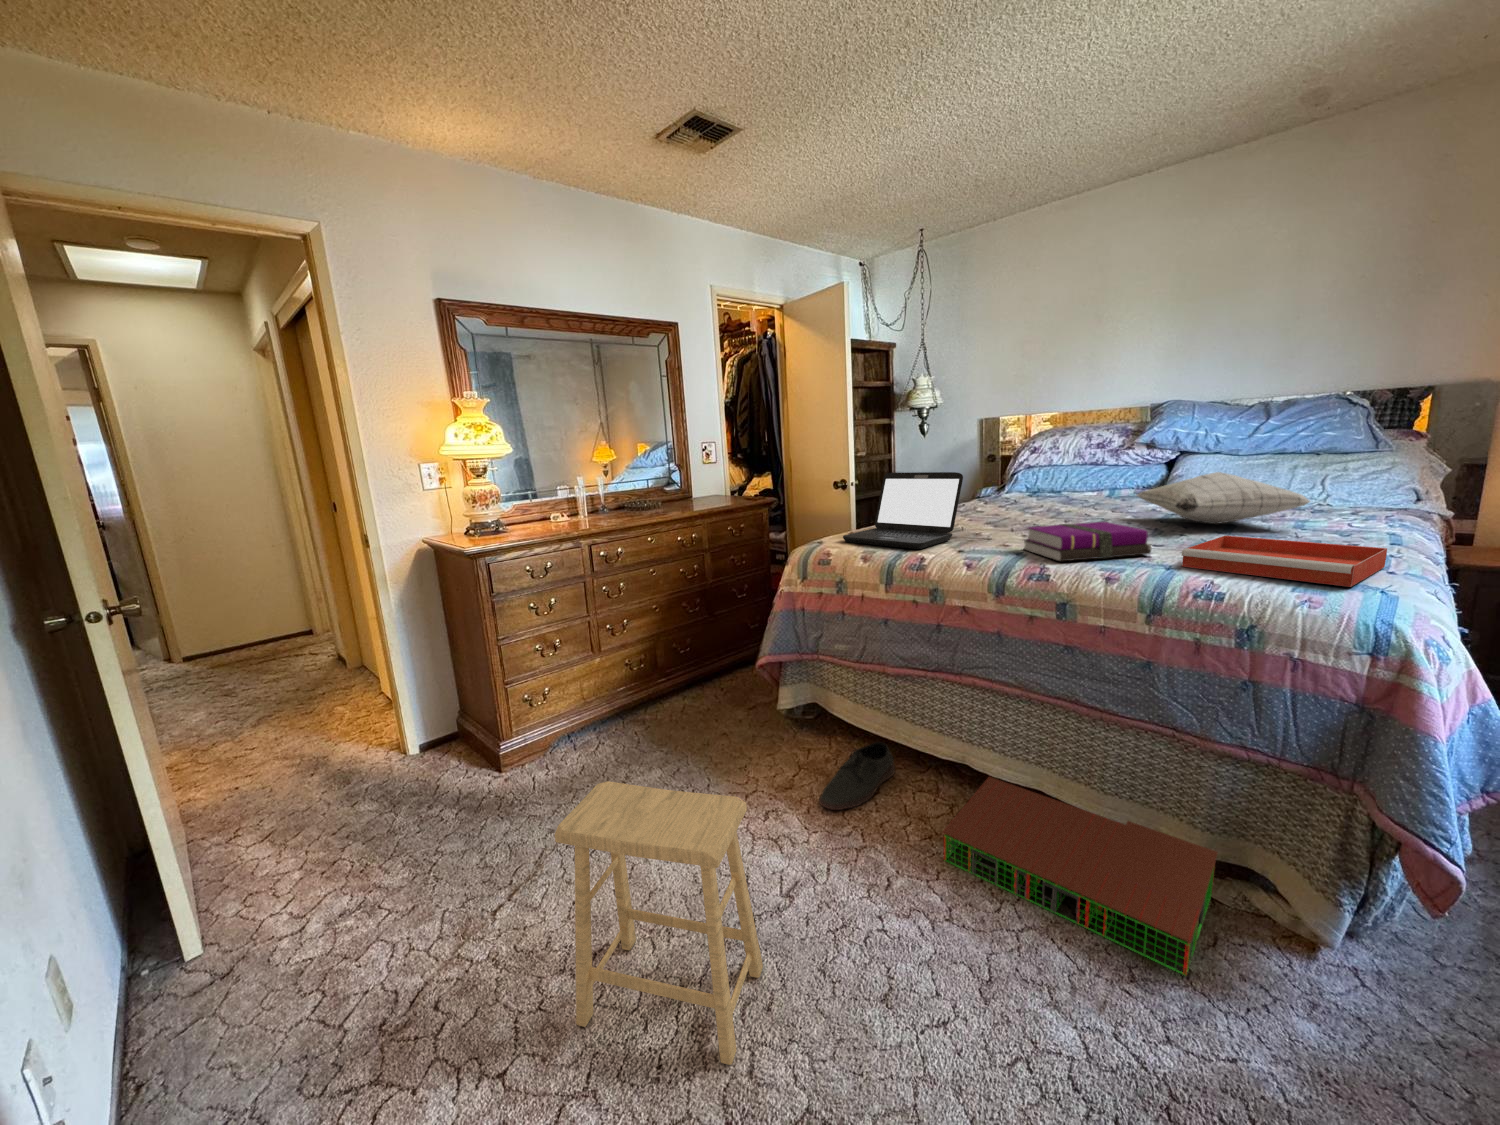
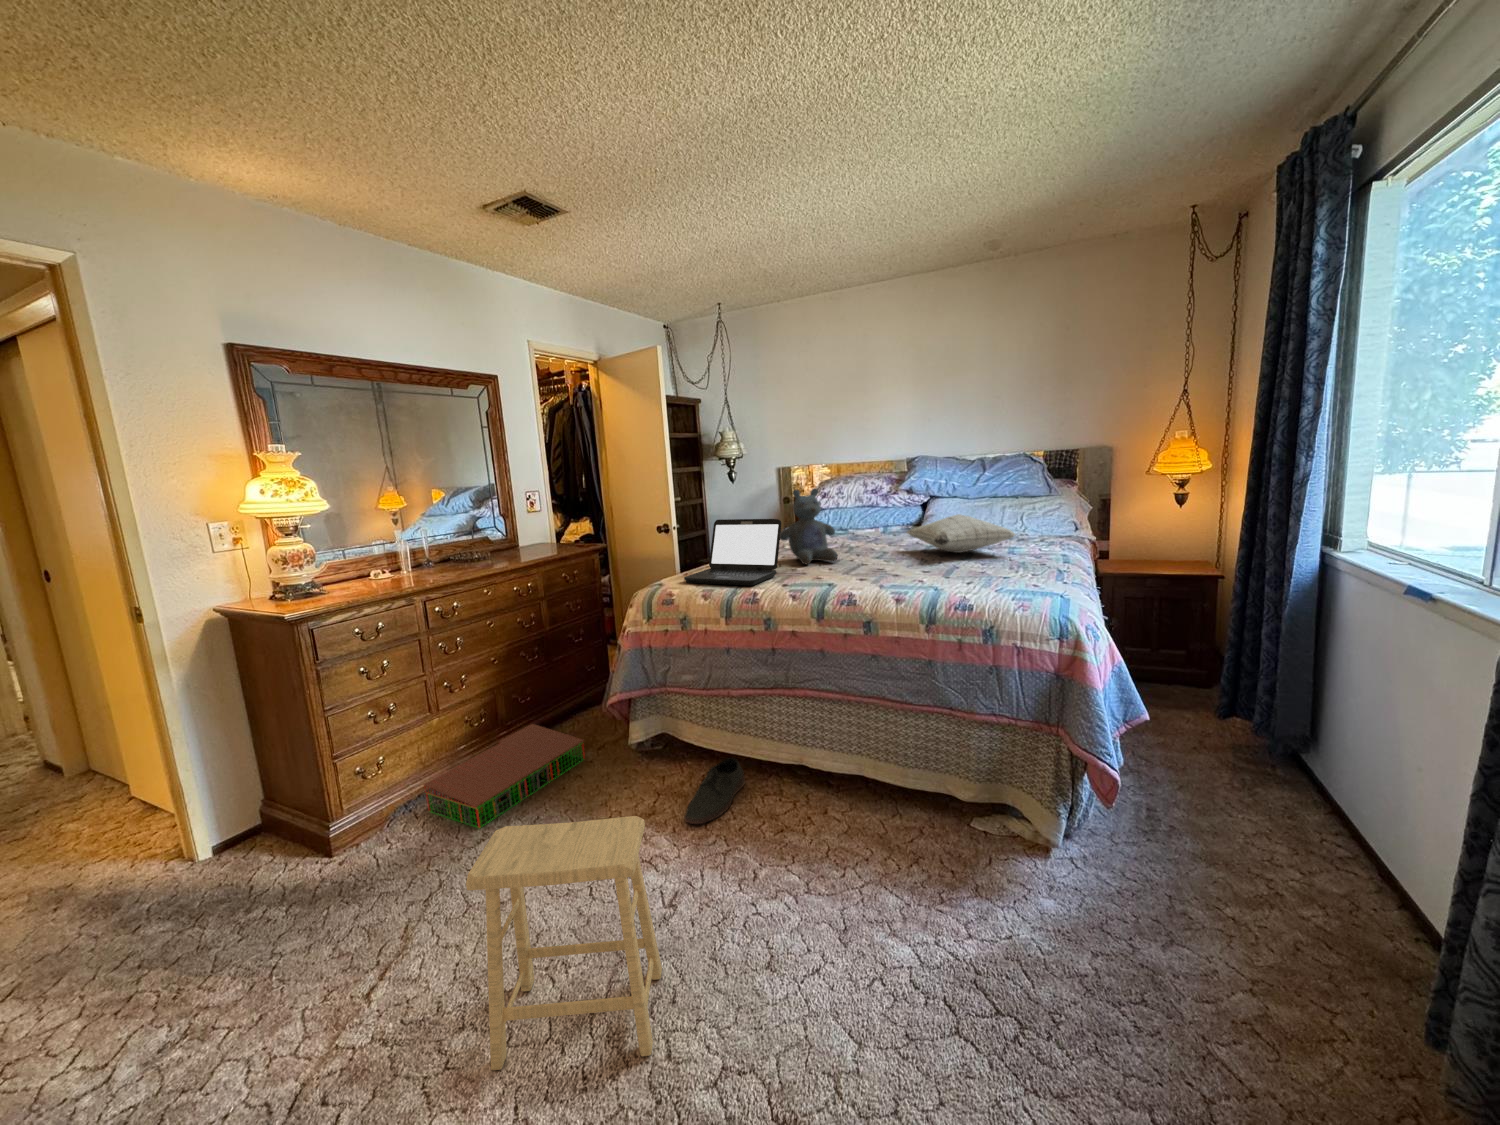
stuffed bear: none [962,437,1036,529] -> present [780,488,838,564]
notebook: present [1023,522,1151,561] -> none [832,555,923,589]
tray: present [1182,536,1387,587] -> none [943,562,1061,595]
storage bin: present [943,777,1218,975] -> present [424,724,585,828]

